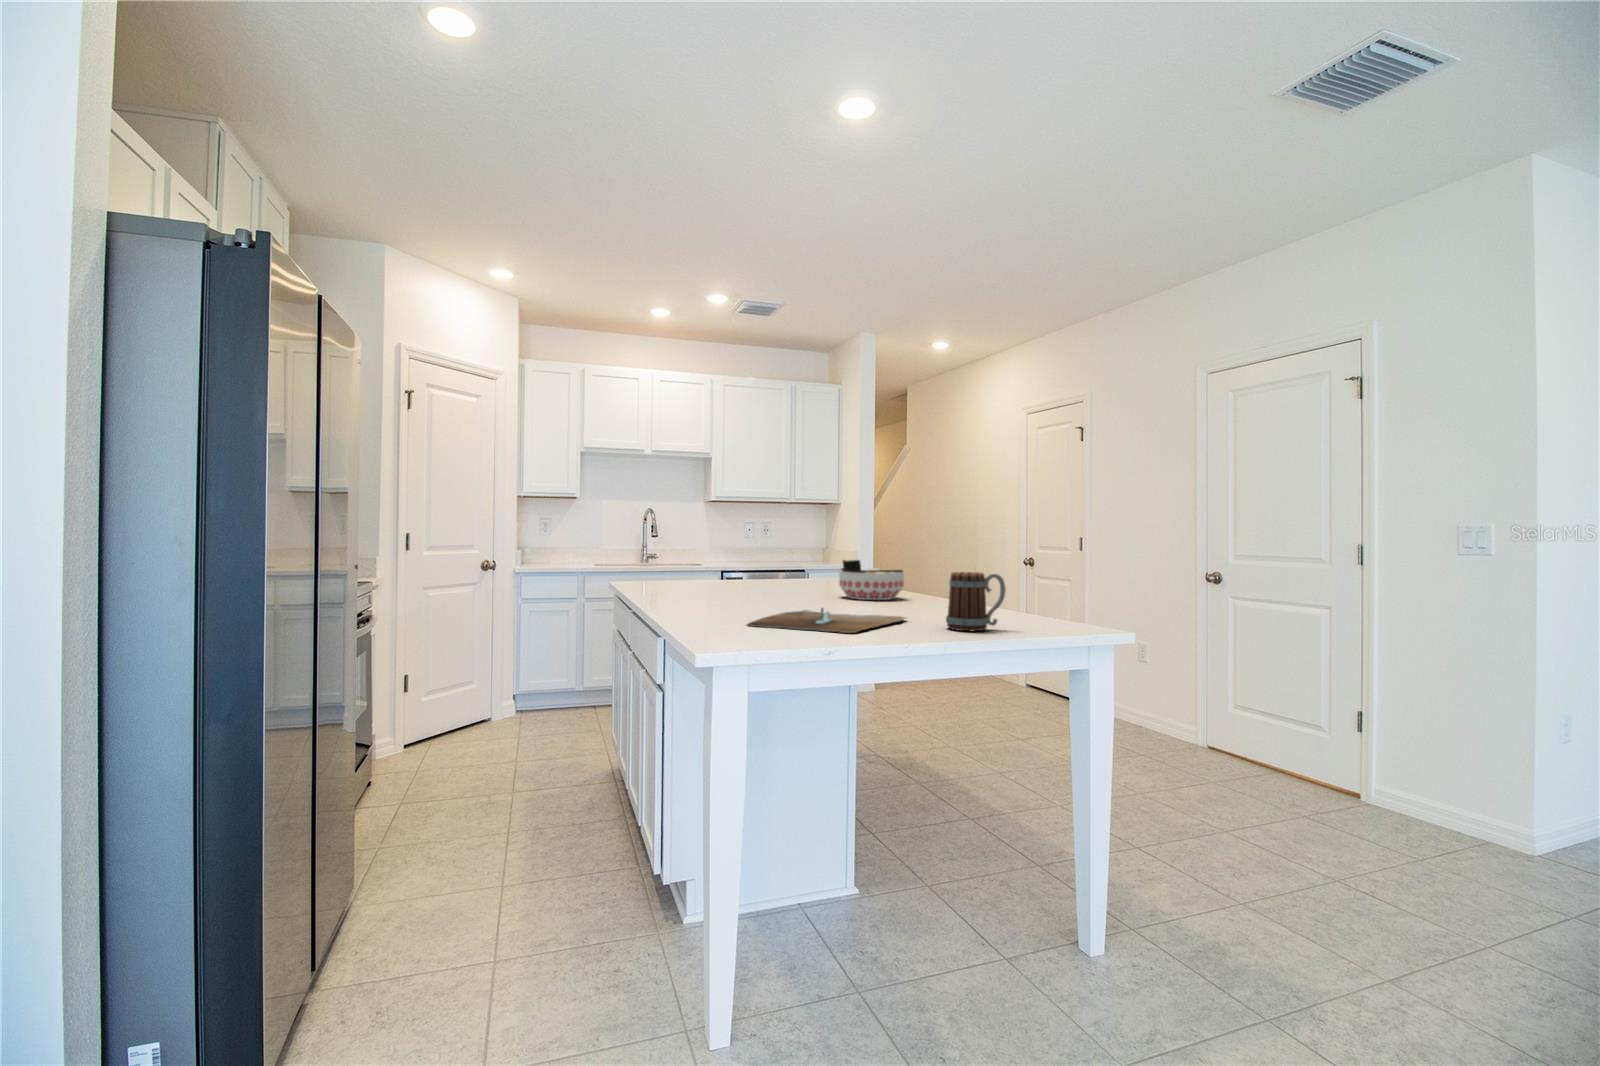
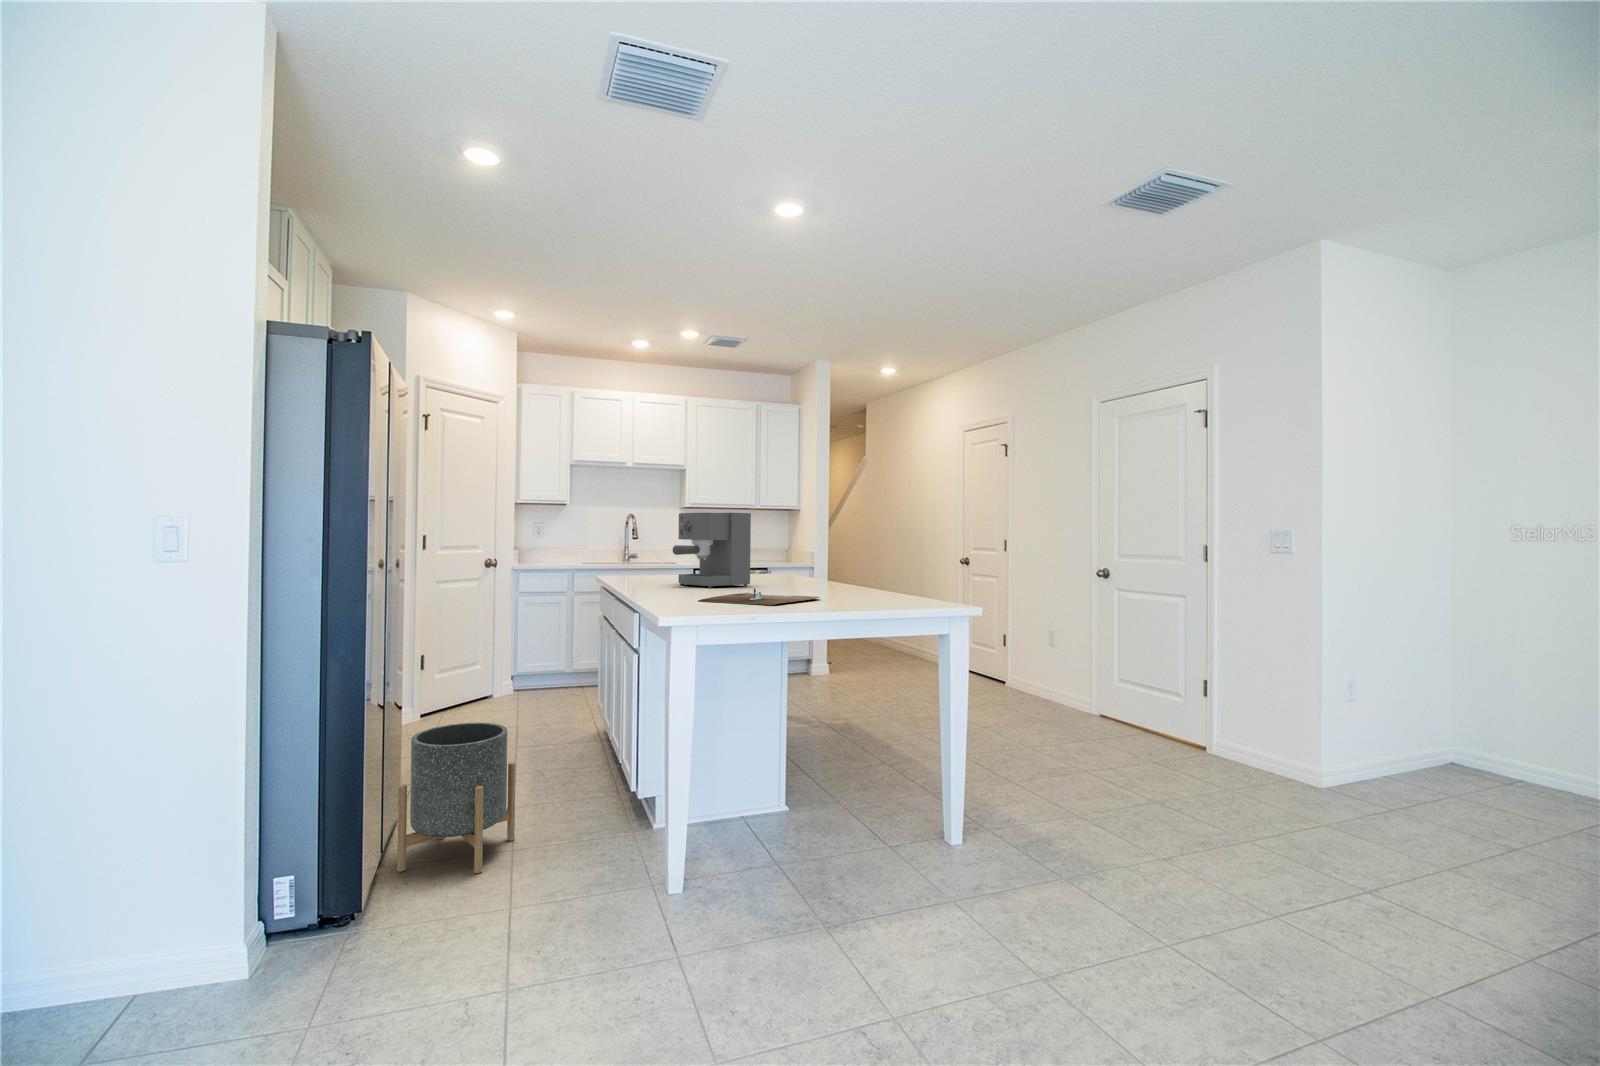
coffee maker: none [705,505,802,601] -> present [673,513,751,588]
bowl: present [839,560,904,600] -> none [781,556,833,588]
mug: present [946,572,1006,631] -> none [845,562,888,605]
planter: none [334,787,501,1009] -> present [397,723,515,873]

